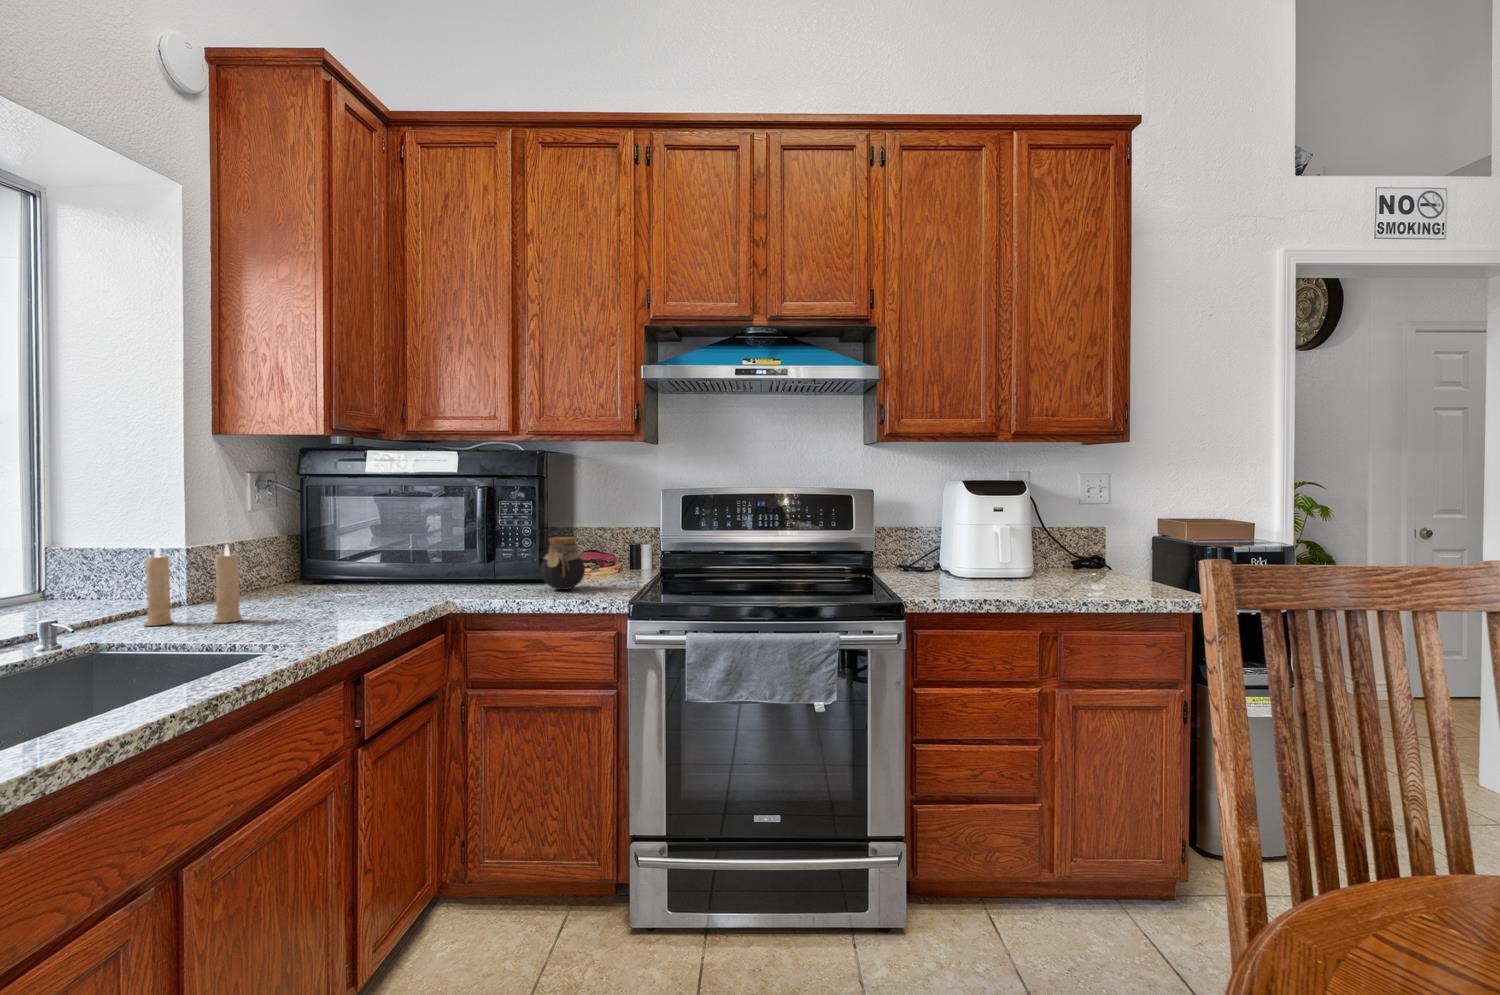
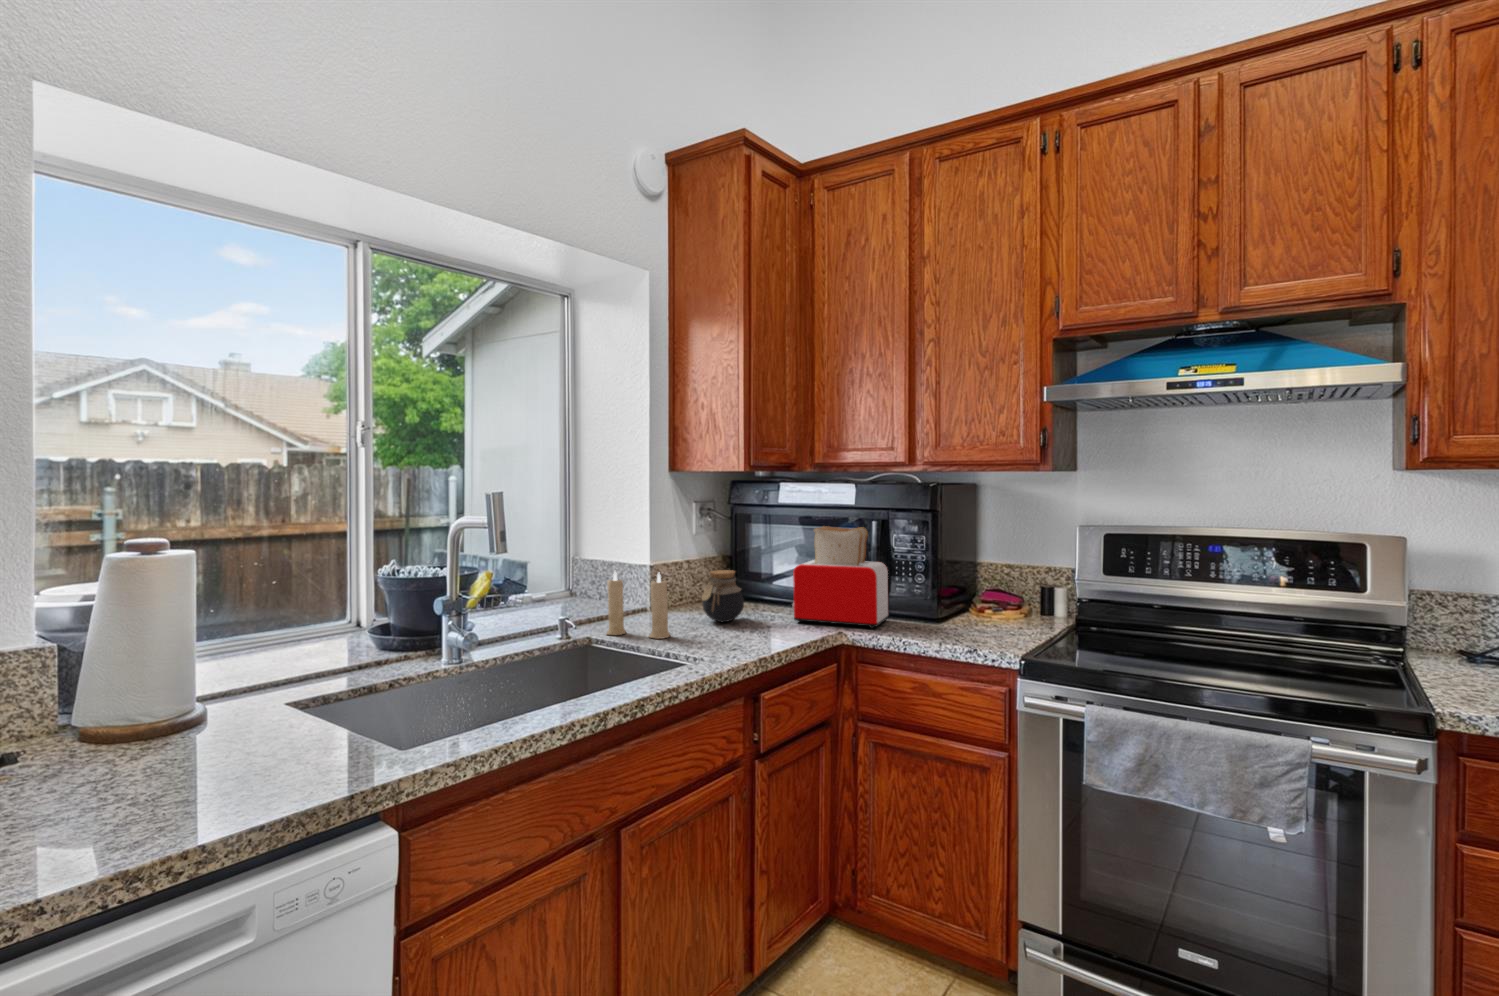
toaster: none [389,495,495,597] -> present [792,526,888,628]
jar: present [541,537,585,590] -> present [702,570,744,622]

